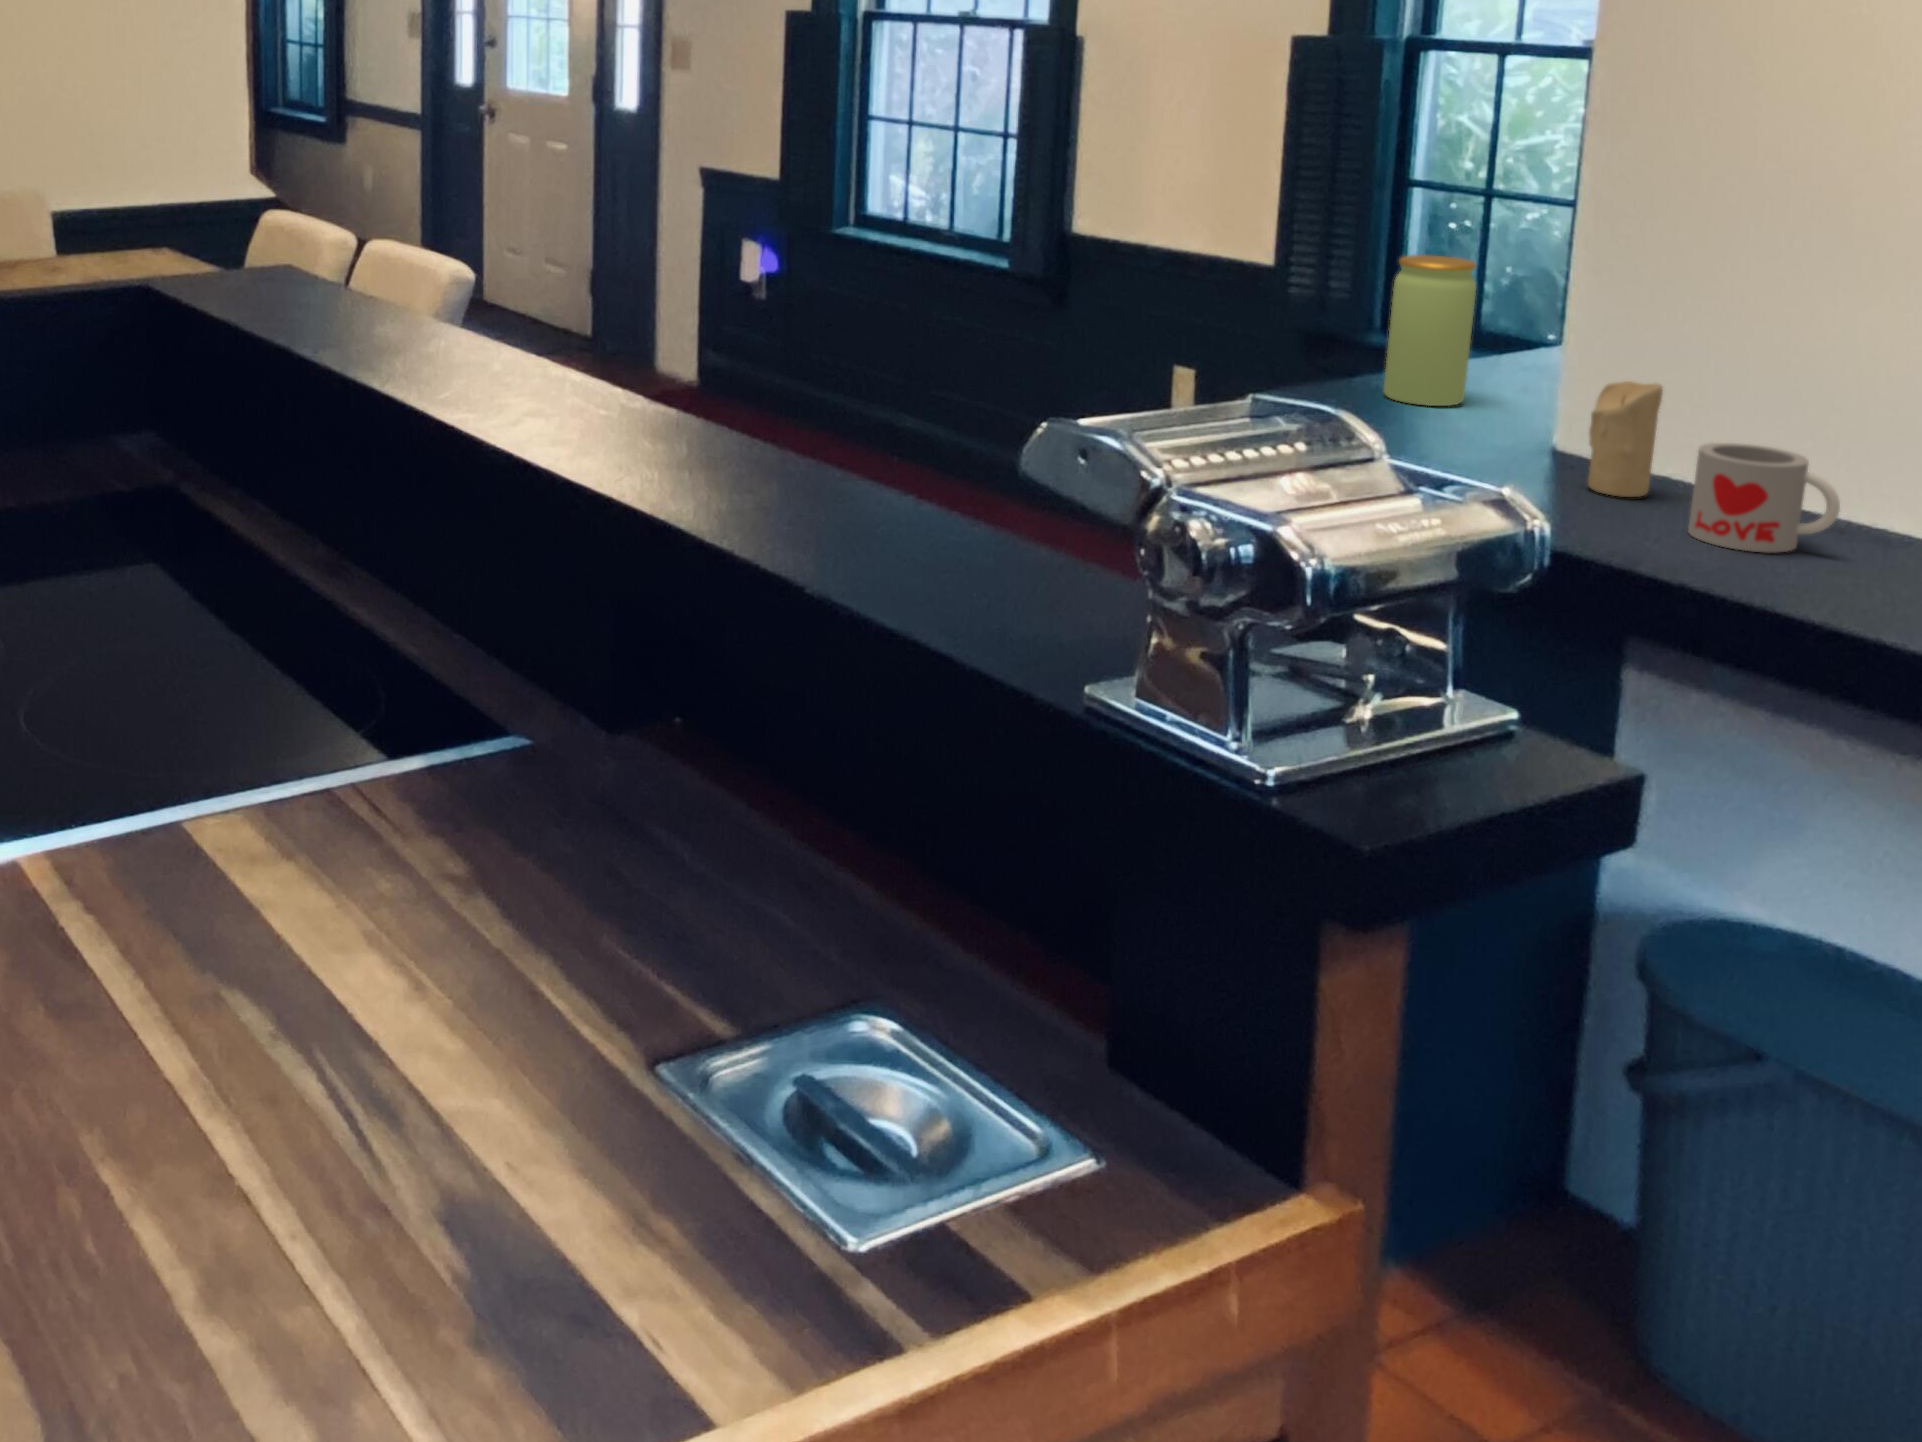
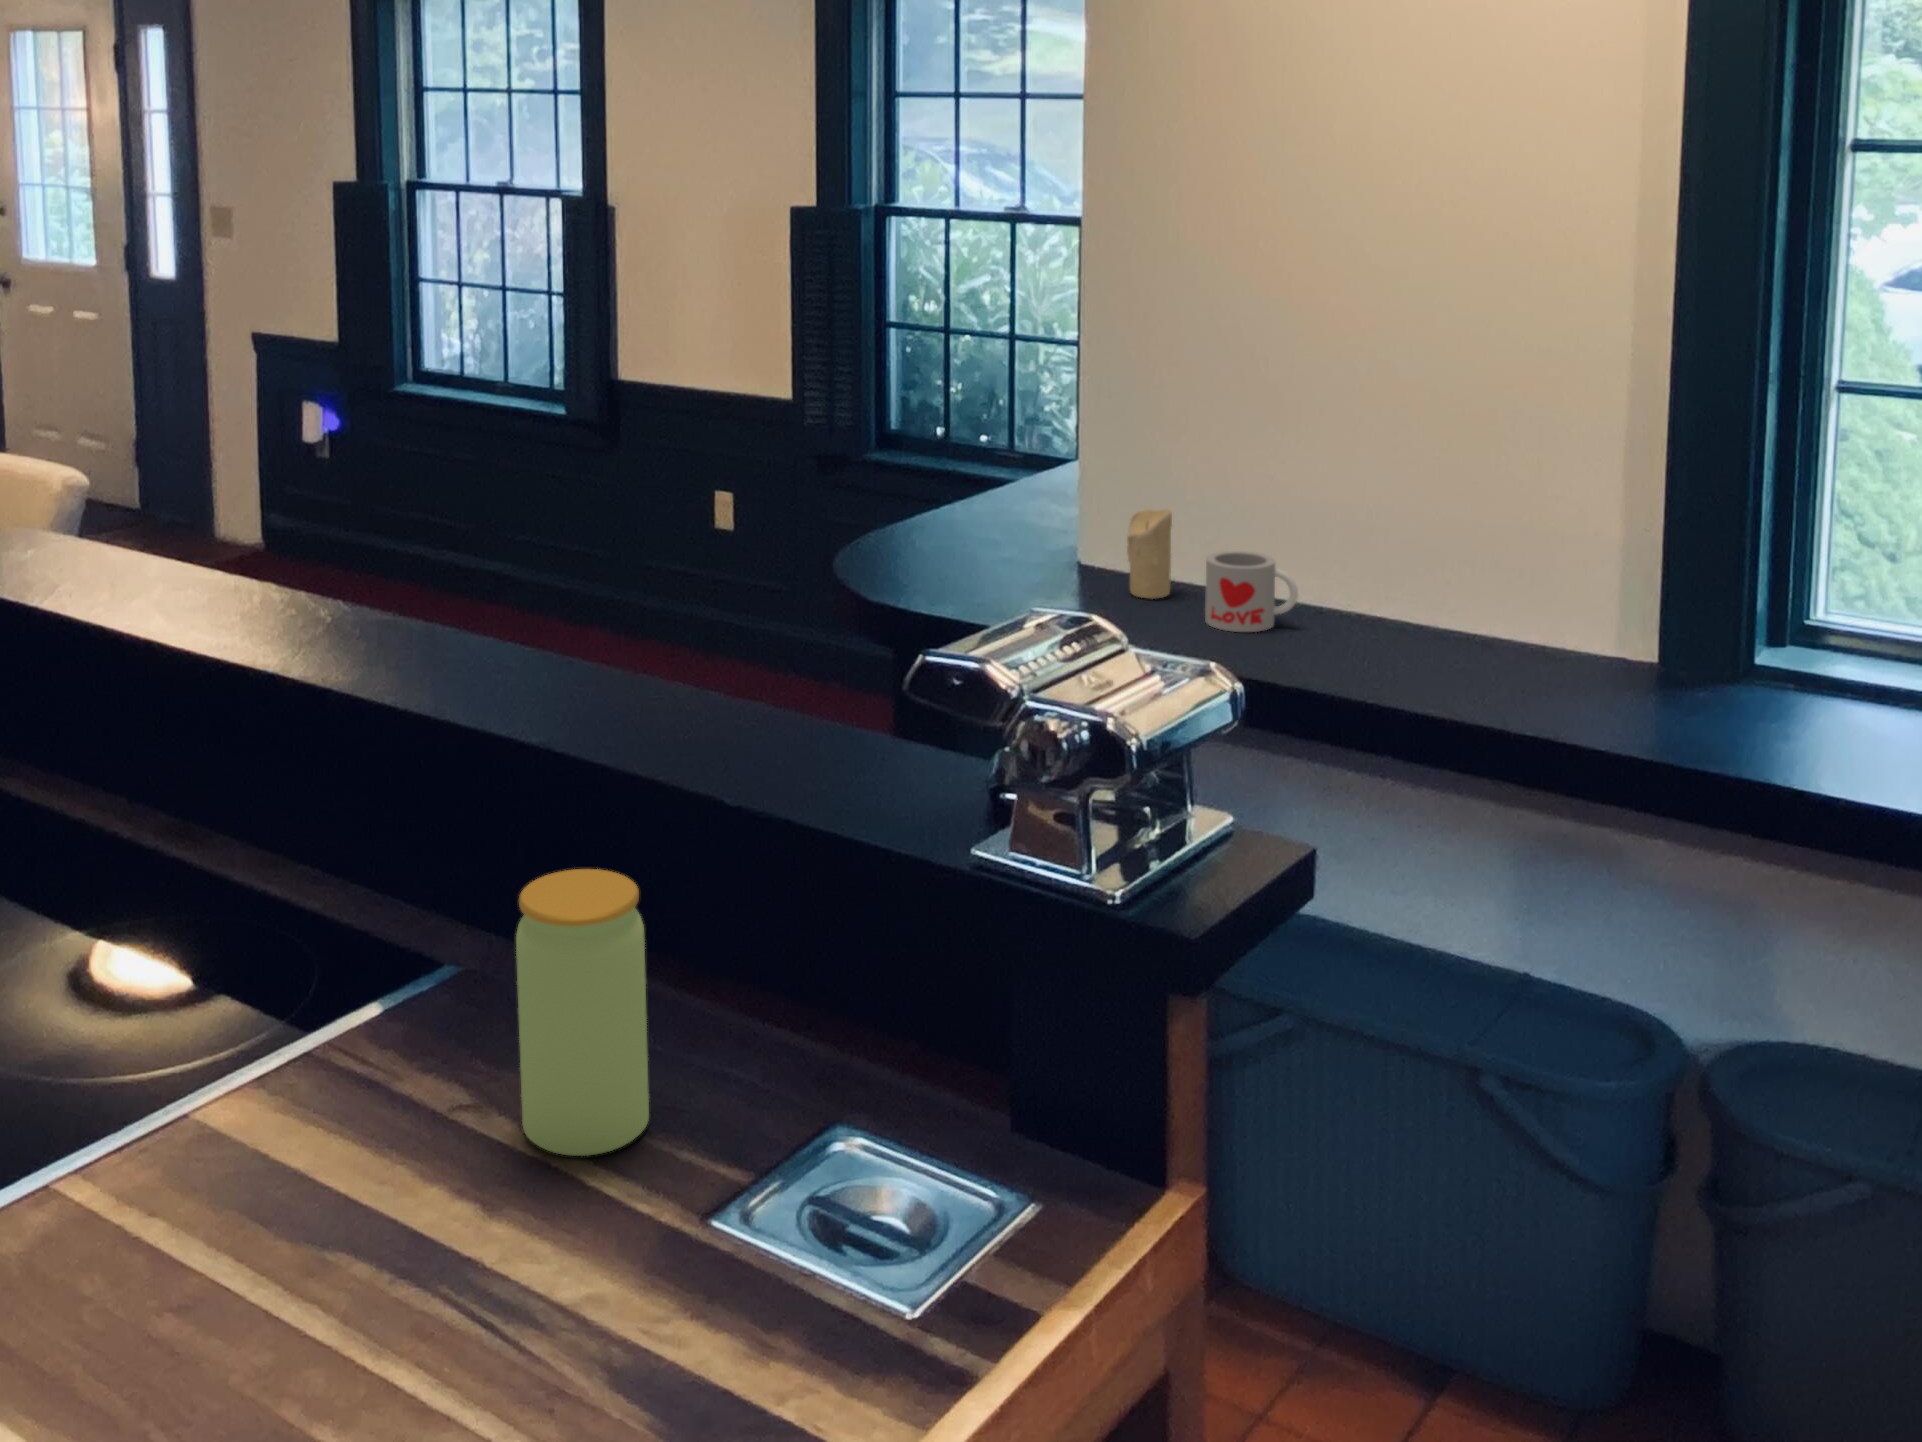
jar: present [1383,255,1476,406] -> present [516,869,649,1156]

